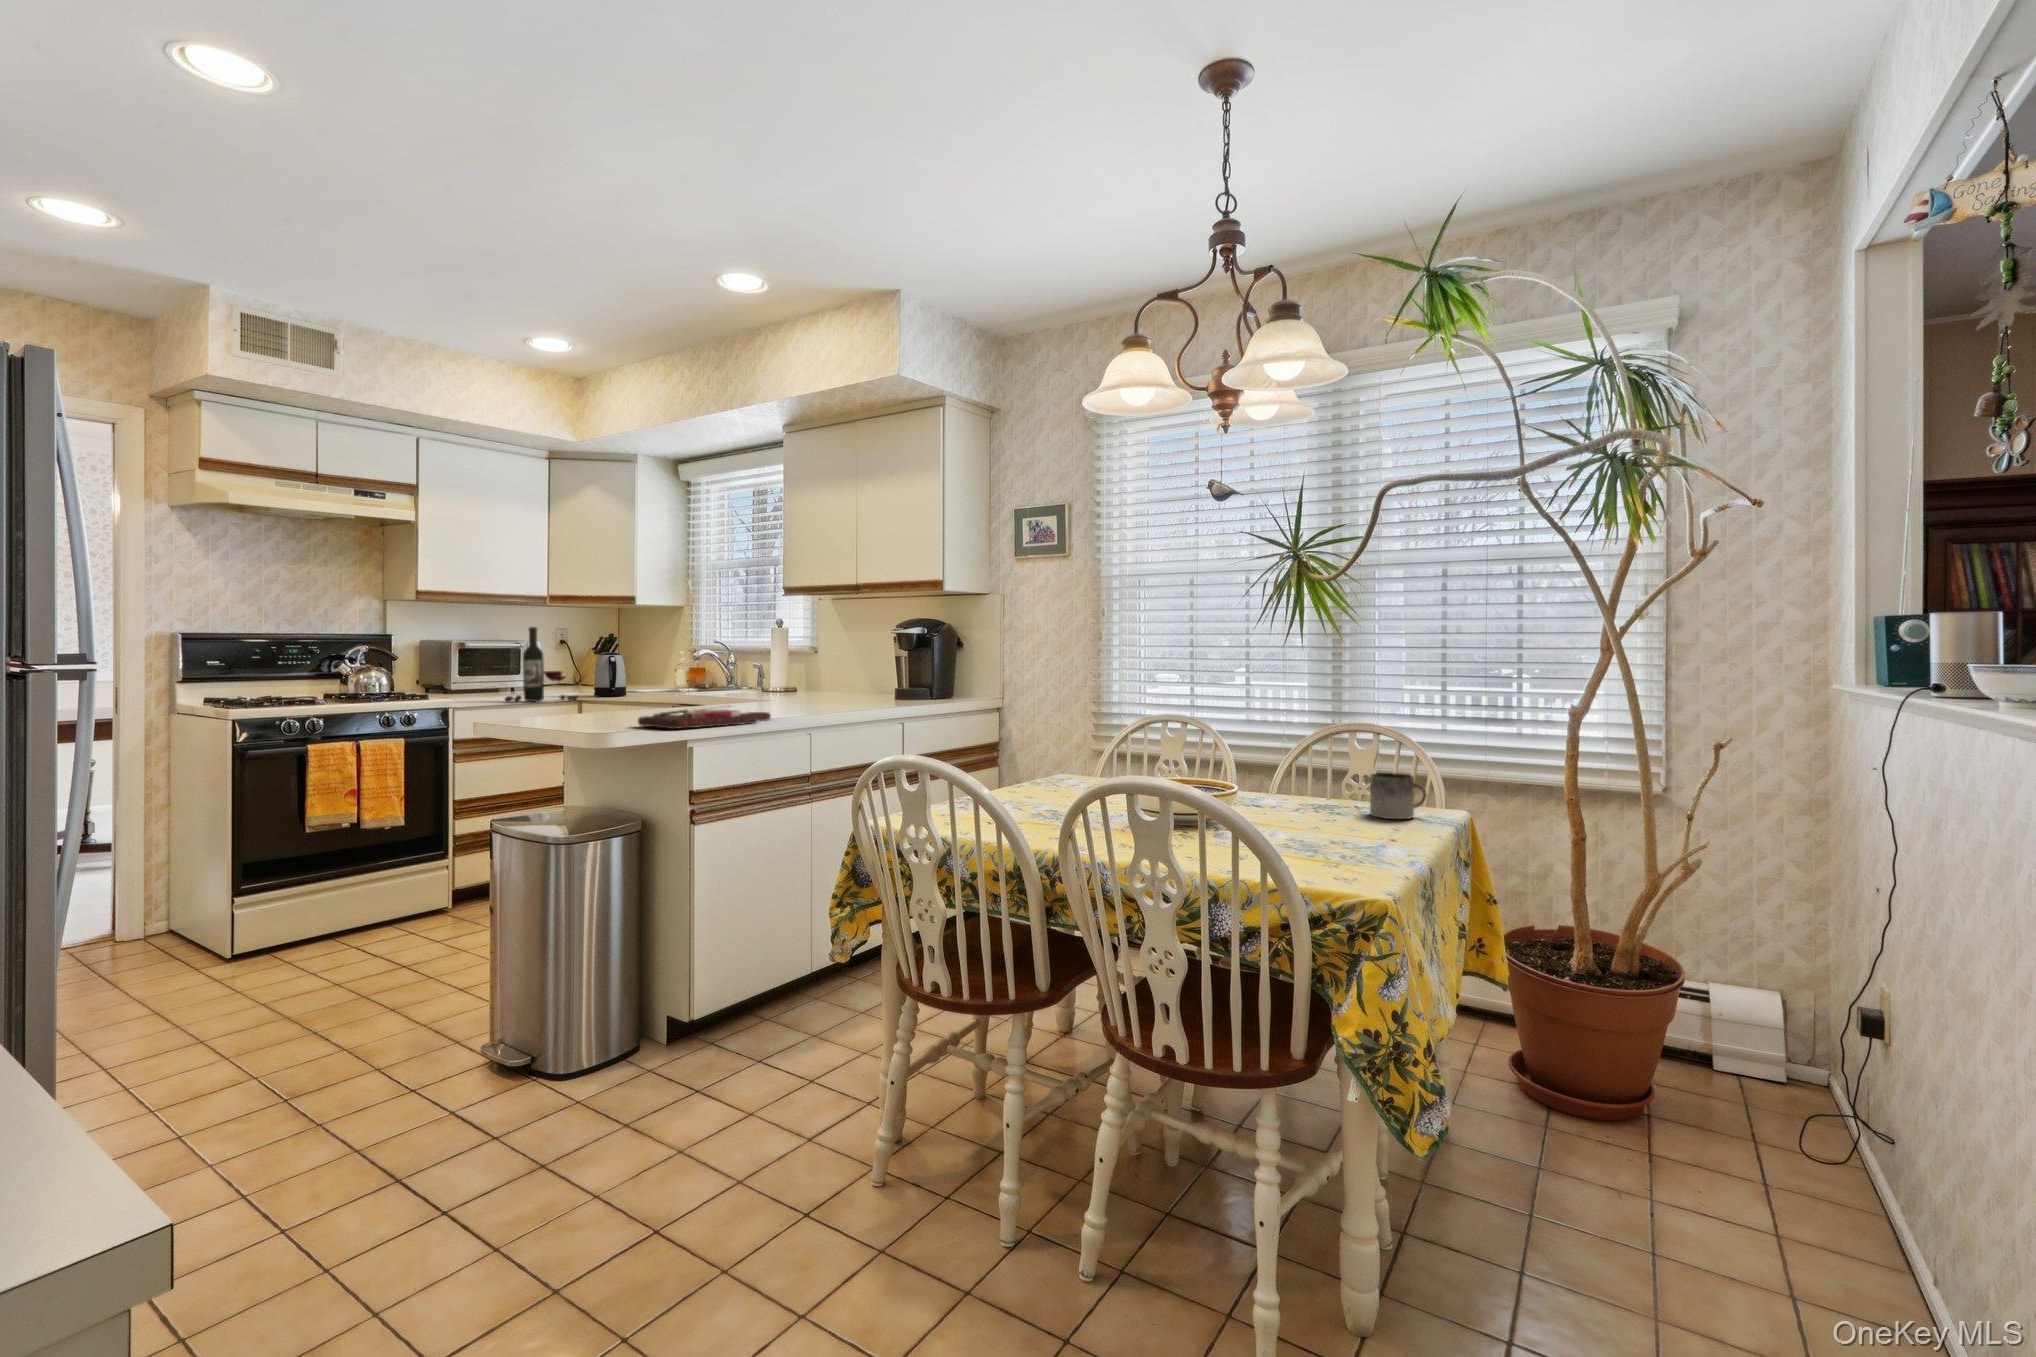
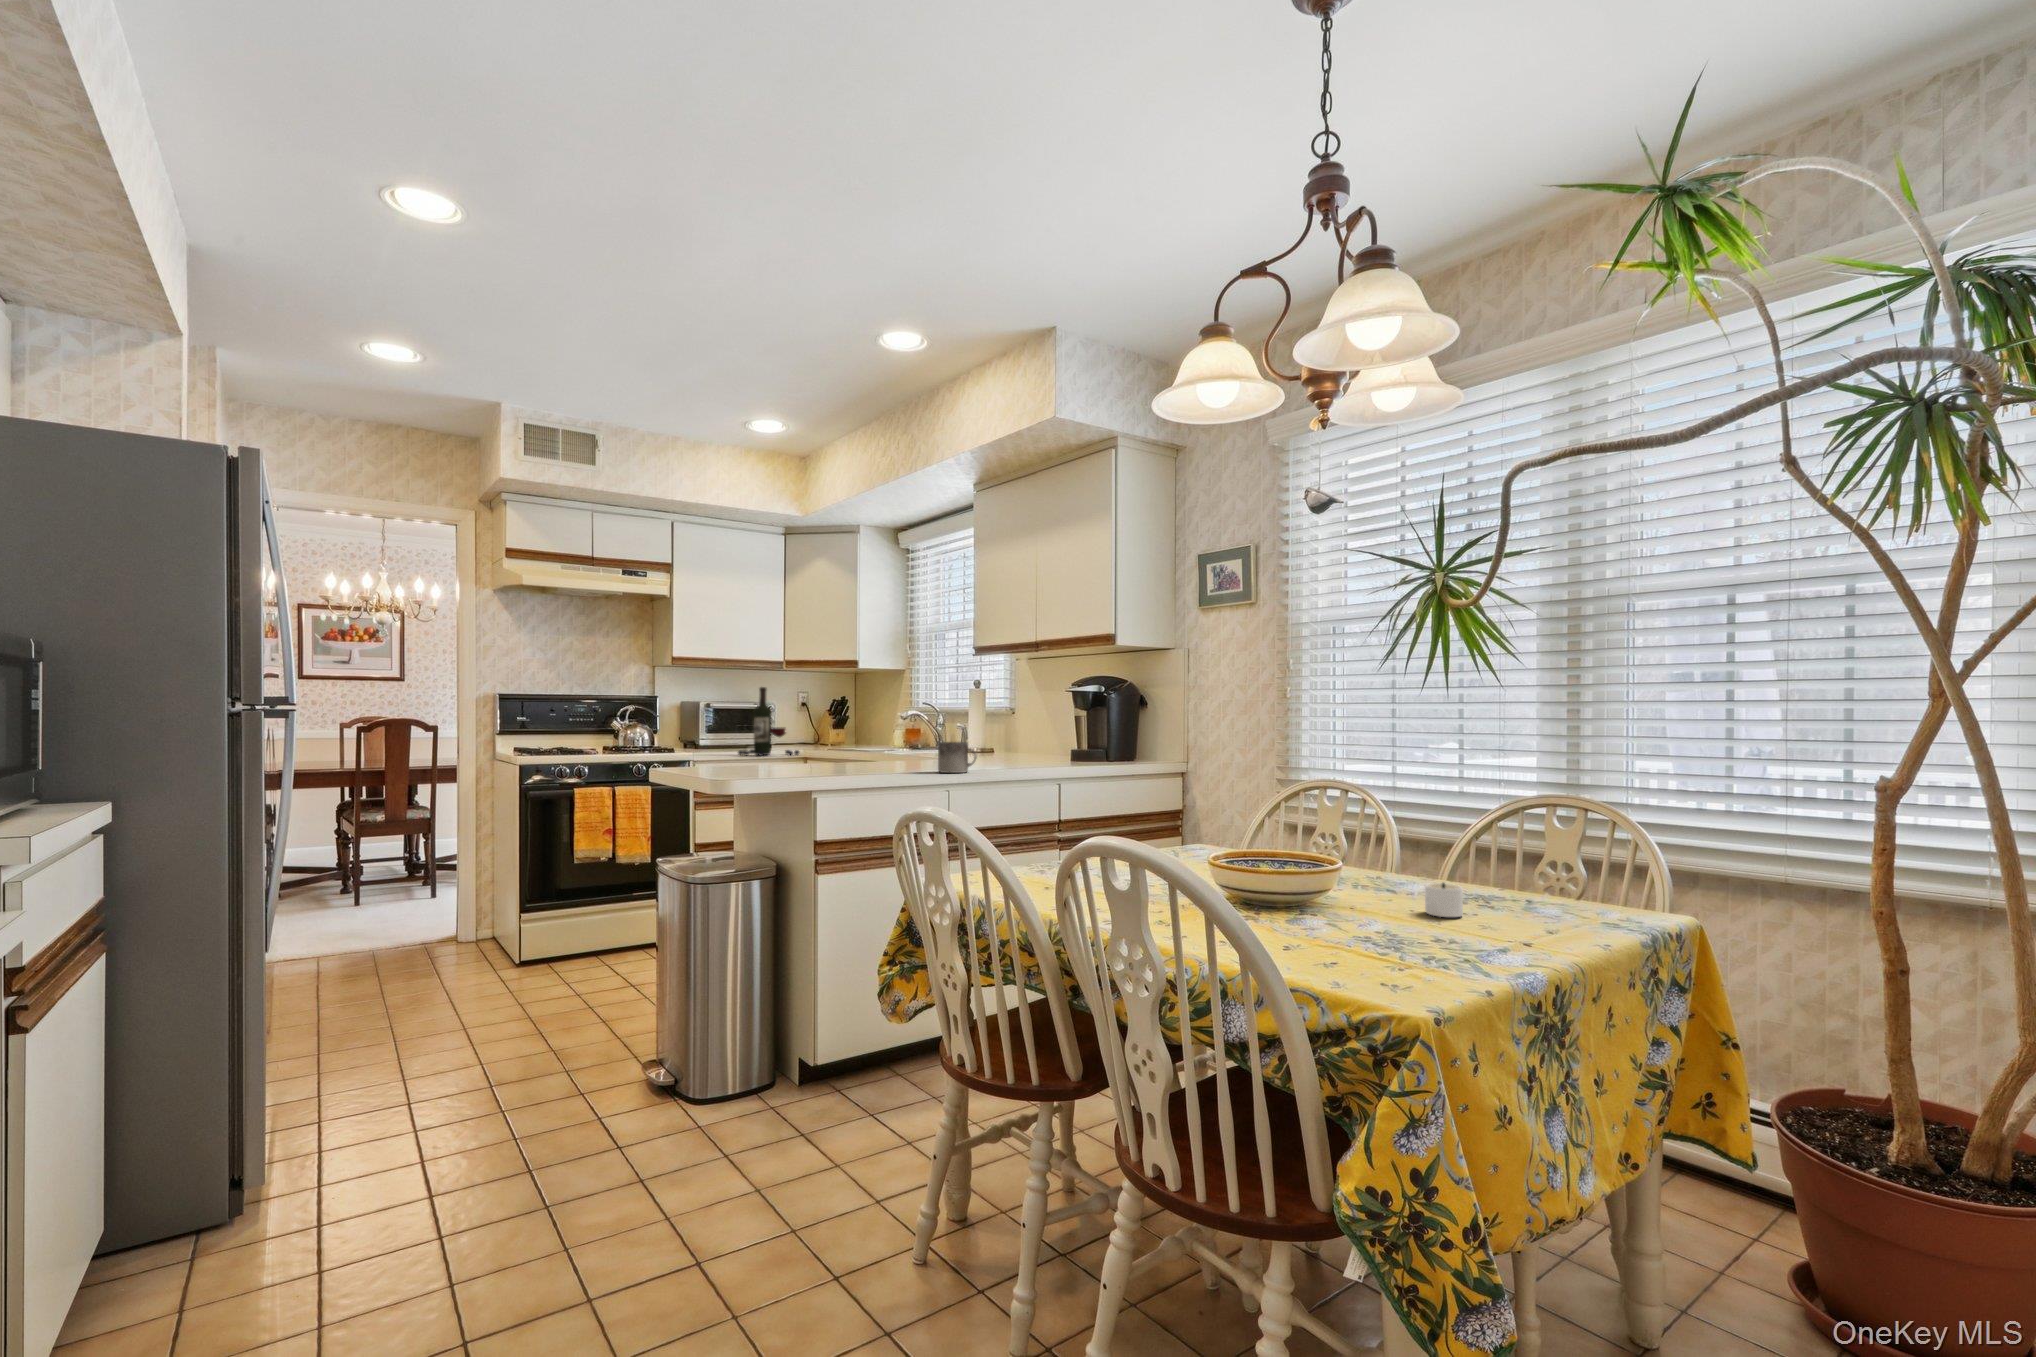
kettle: present [594,652,626,696] -> none [820,711,848,752]
cutting board: present [638,707,771,729] -> none [780,760,909,781]
mug: present [1370,773,1427,819] -> present [938,742,977,773]
candle: none [1307,796,1351,824] -> present [1425,883,1463,917]

